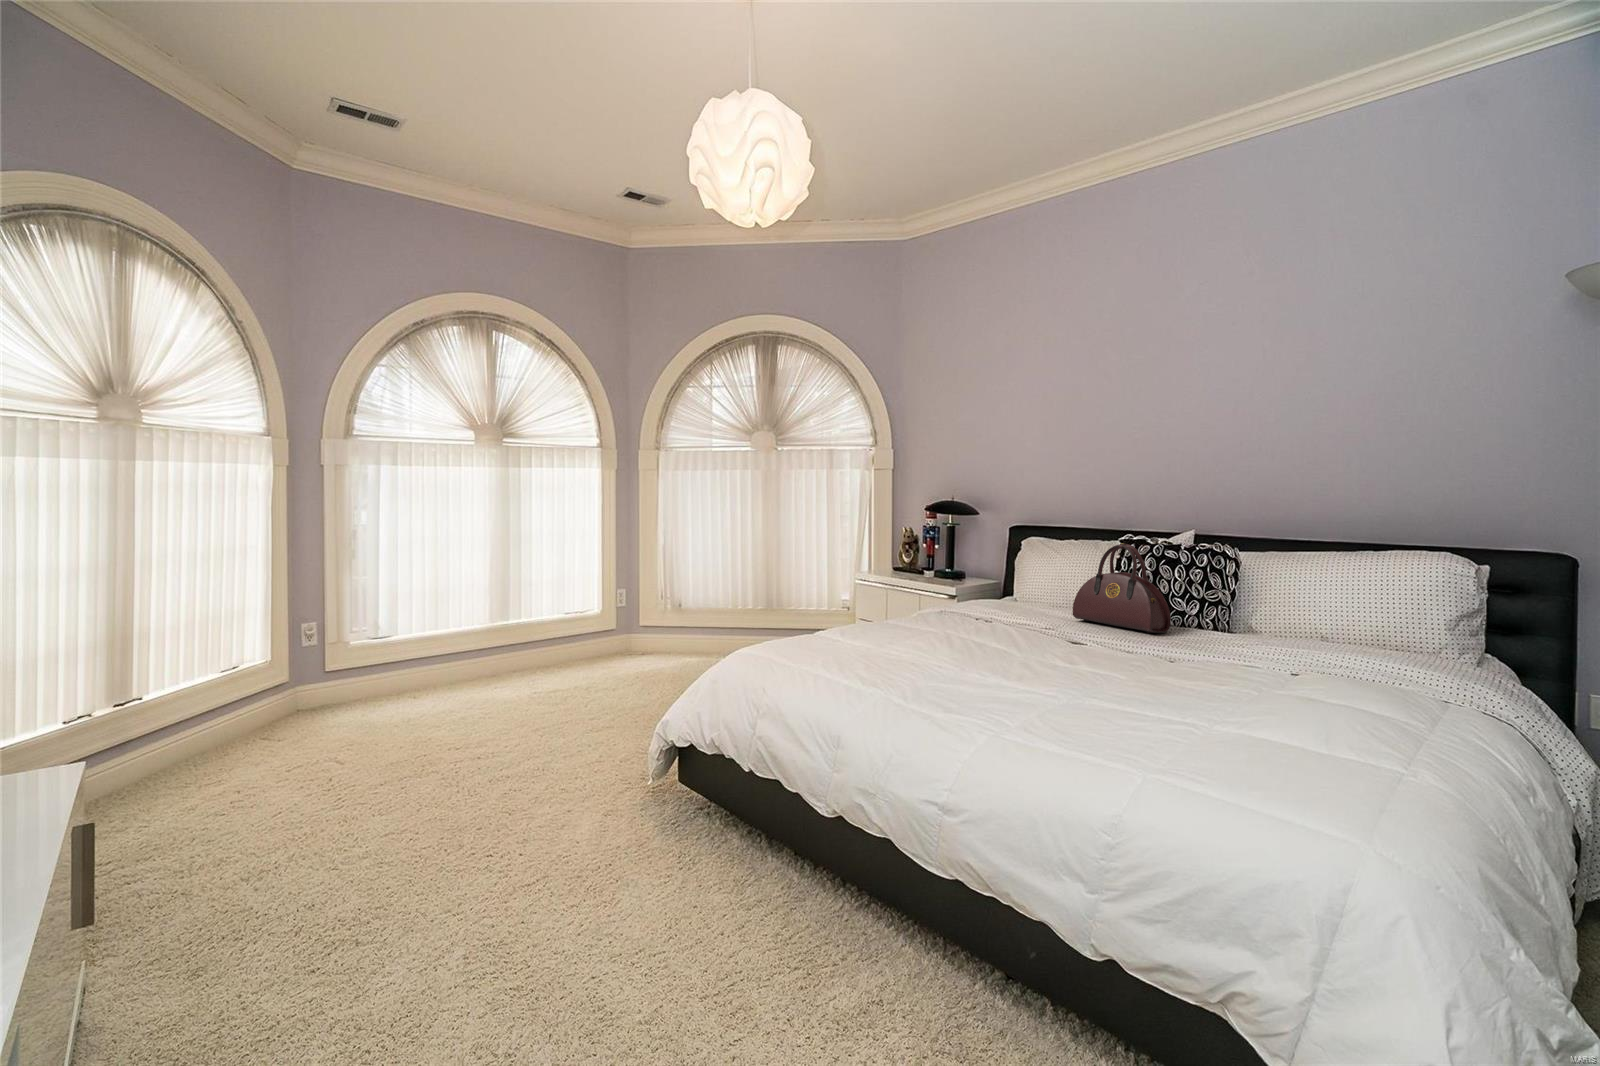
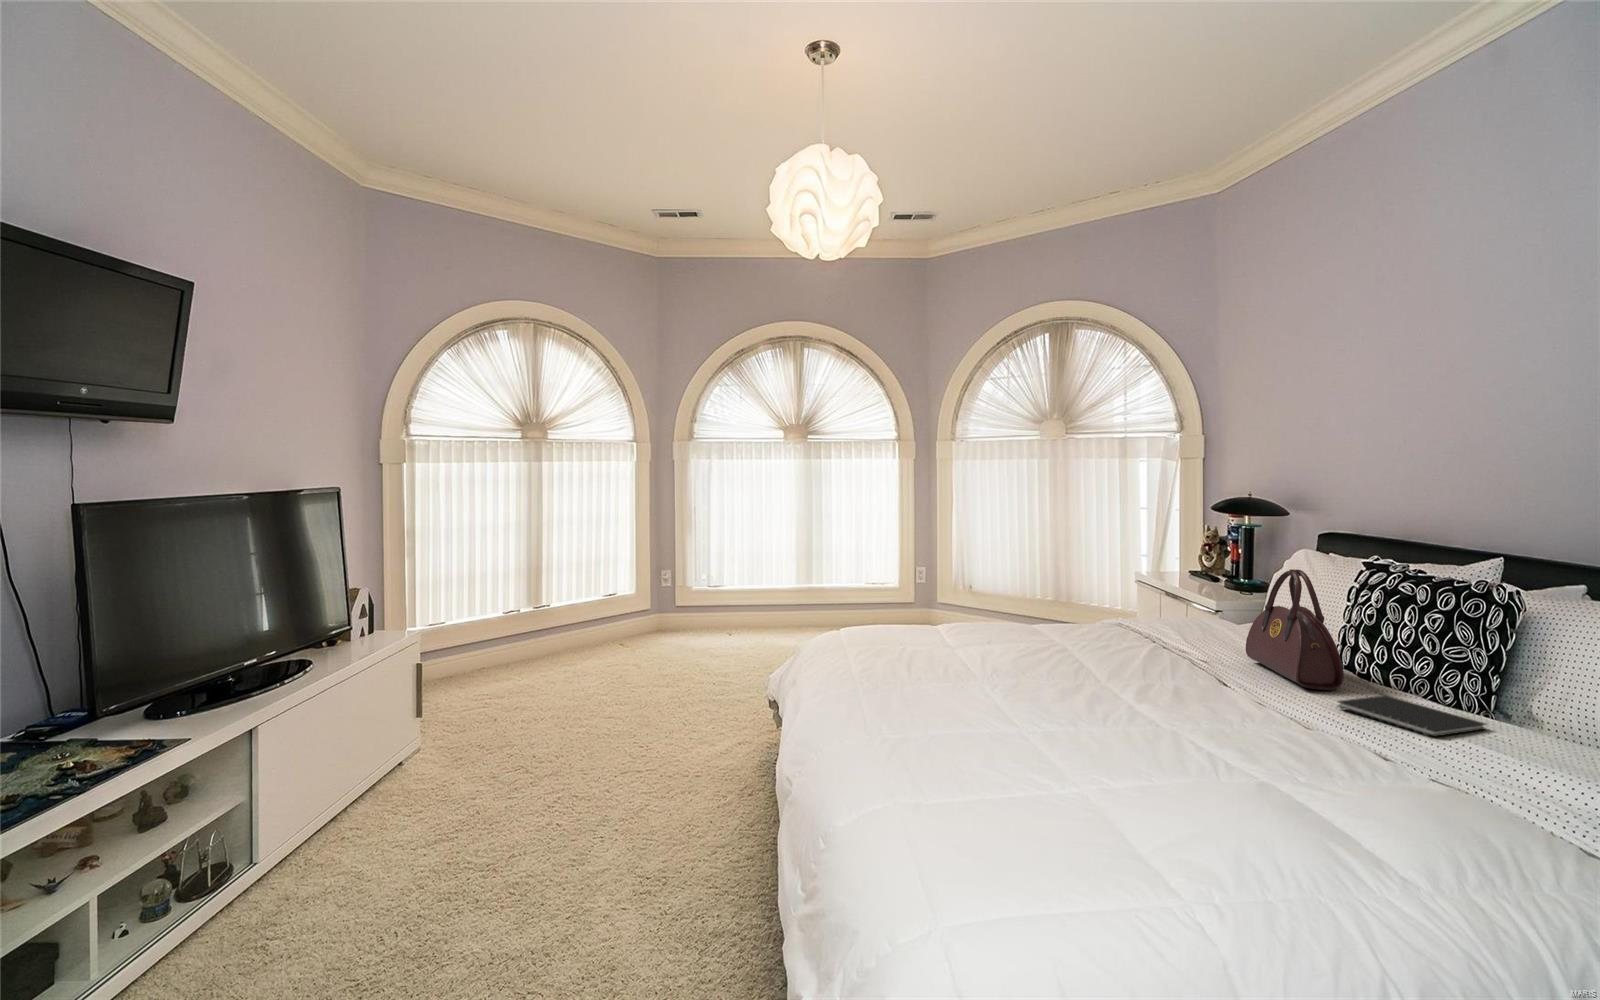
notebook: none [1199,630,1287,652] -> present [1338,695,1486,736]

